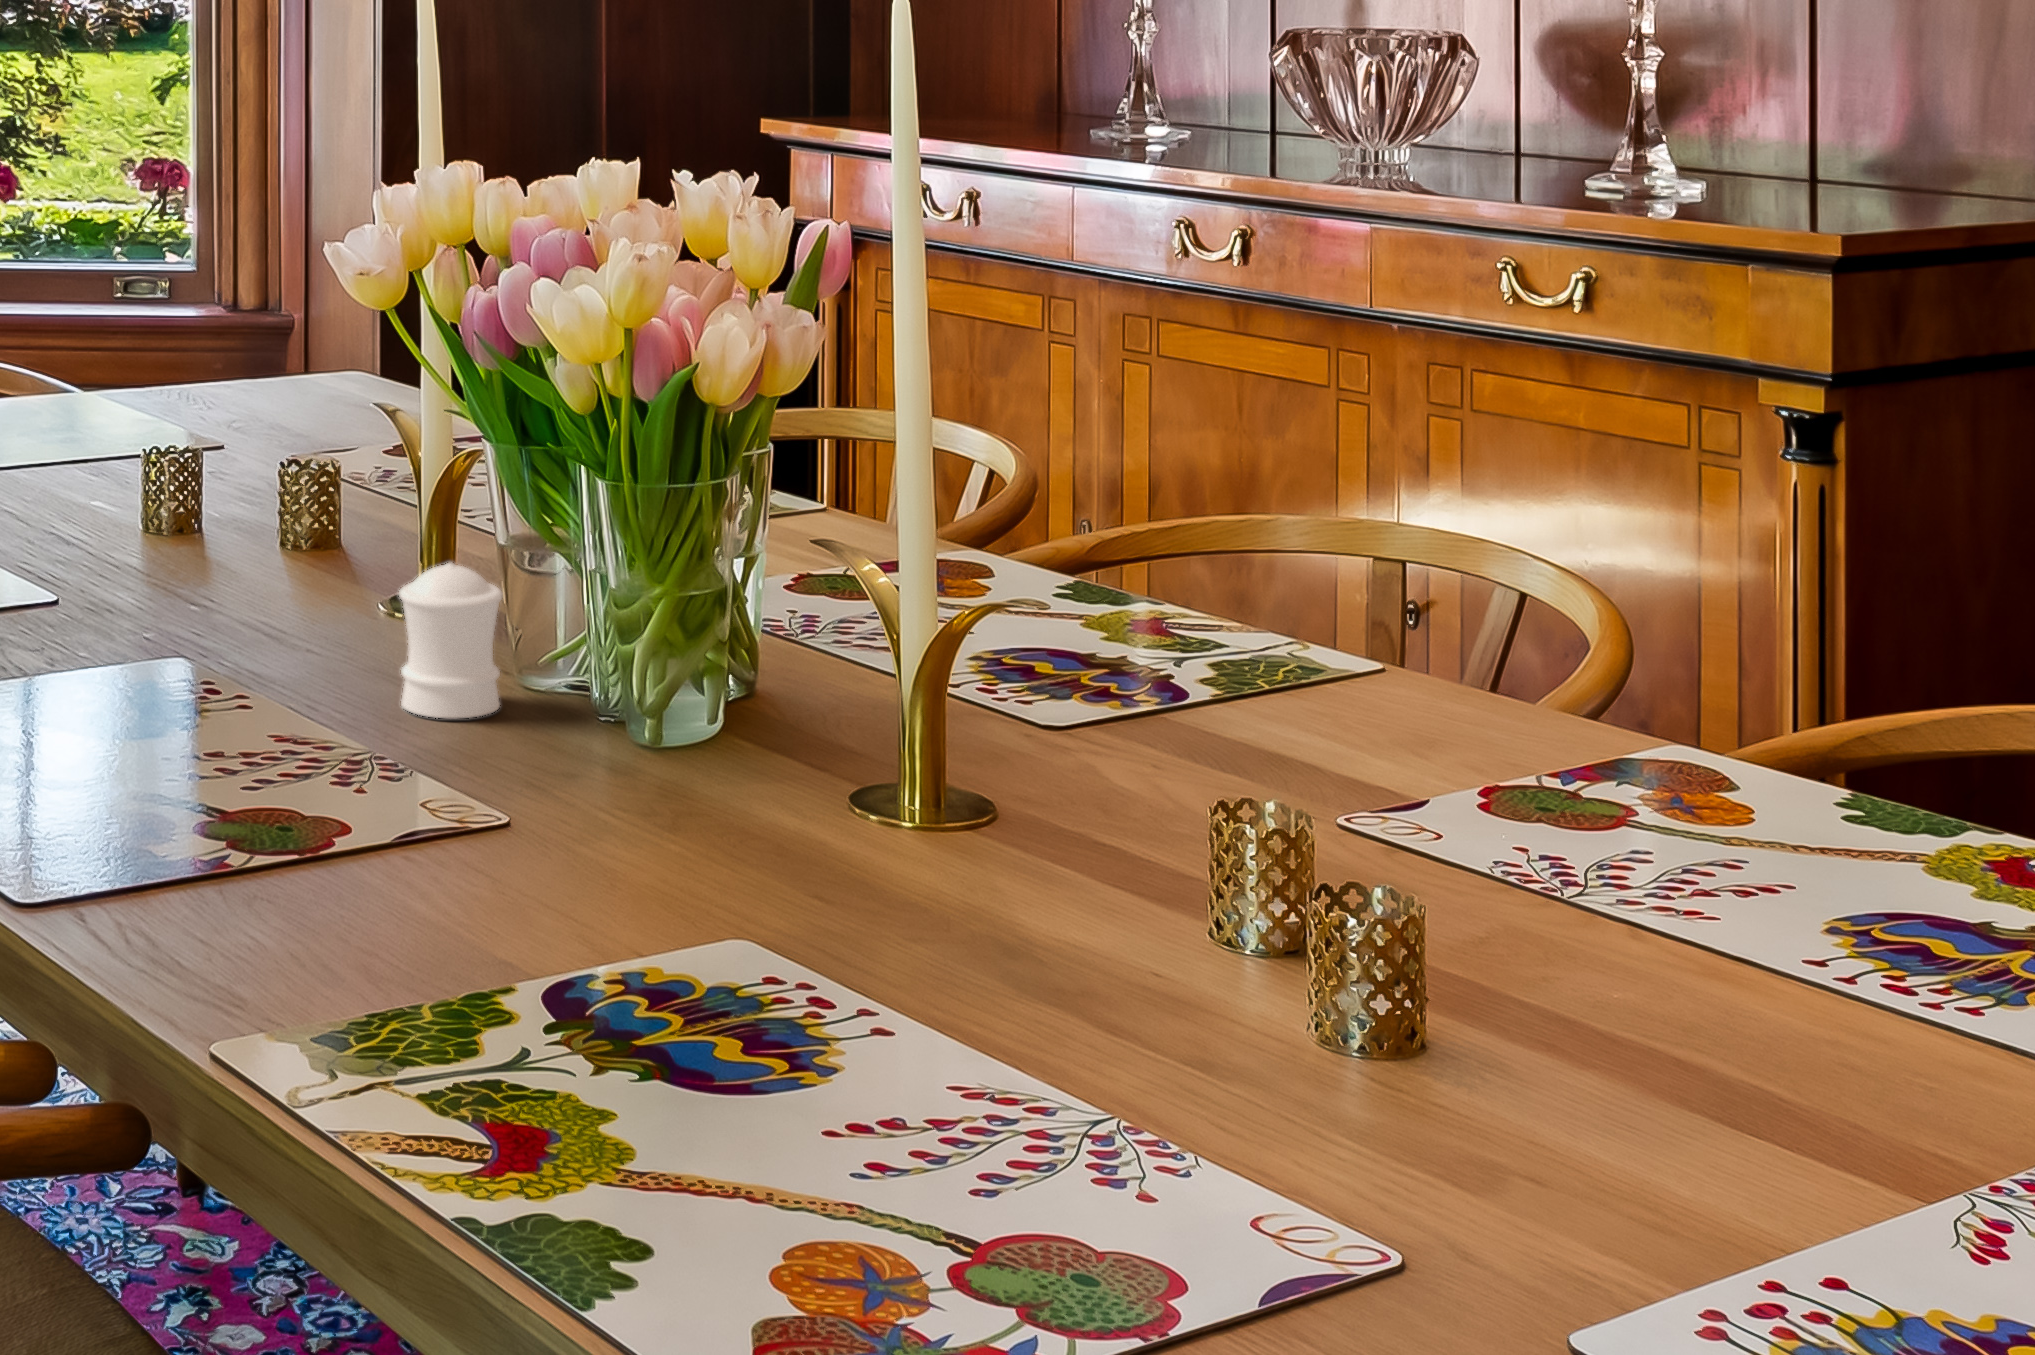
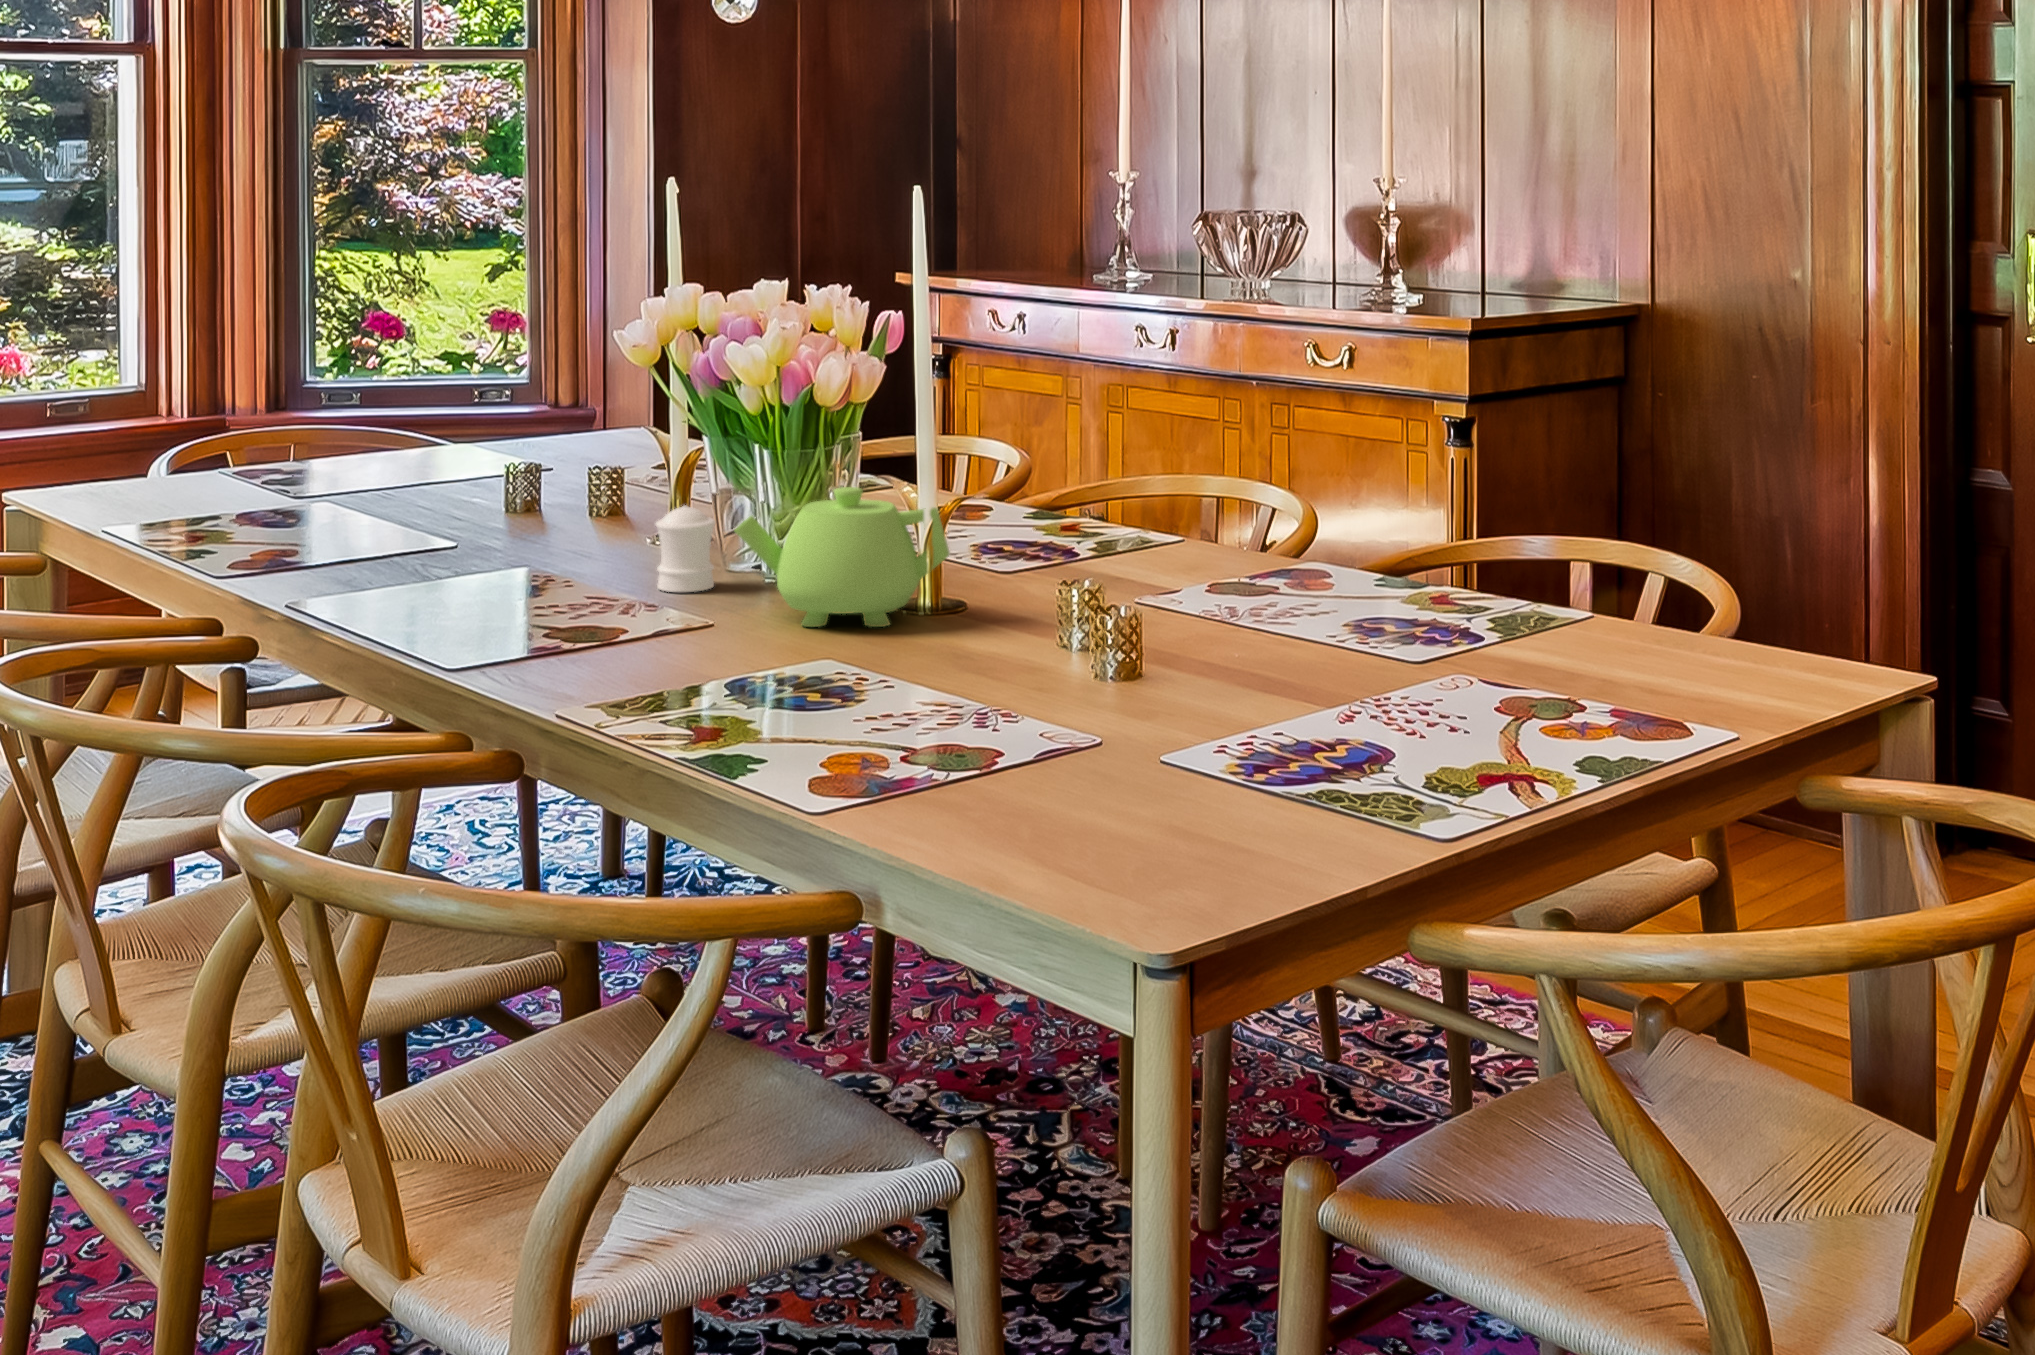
teapot: none [540,559,935,827] -> present [735,487,950,627]

